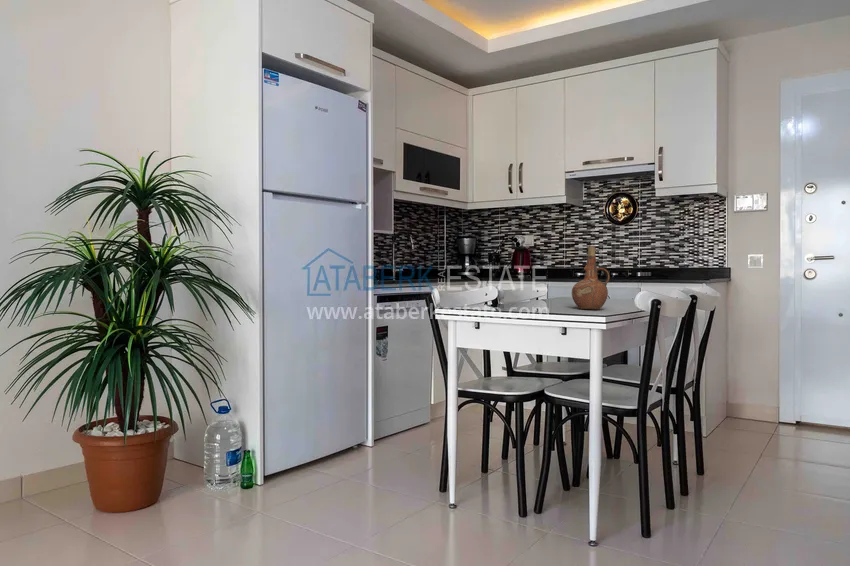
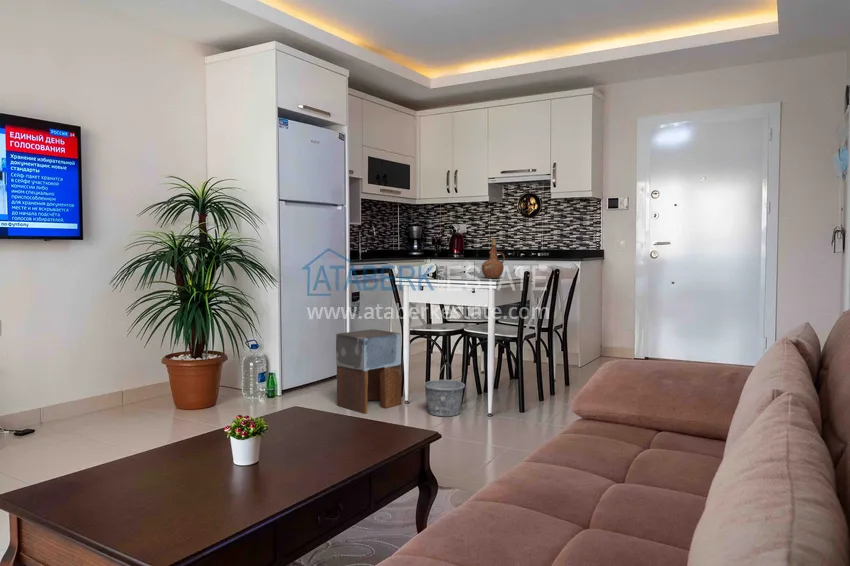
stool: none [340,387,443,531] -> present [336,329,401,414]
bucket: none [479,451,549,544] -> present [424,378,465,417]

